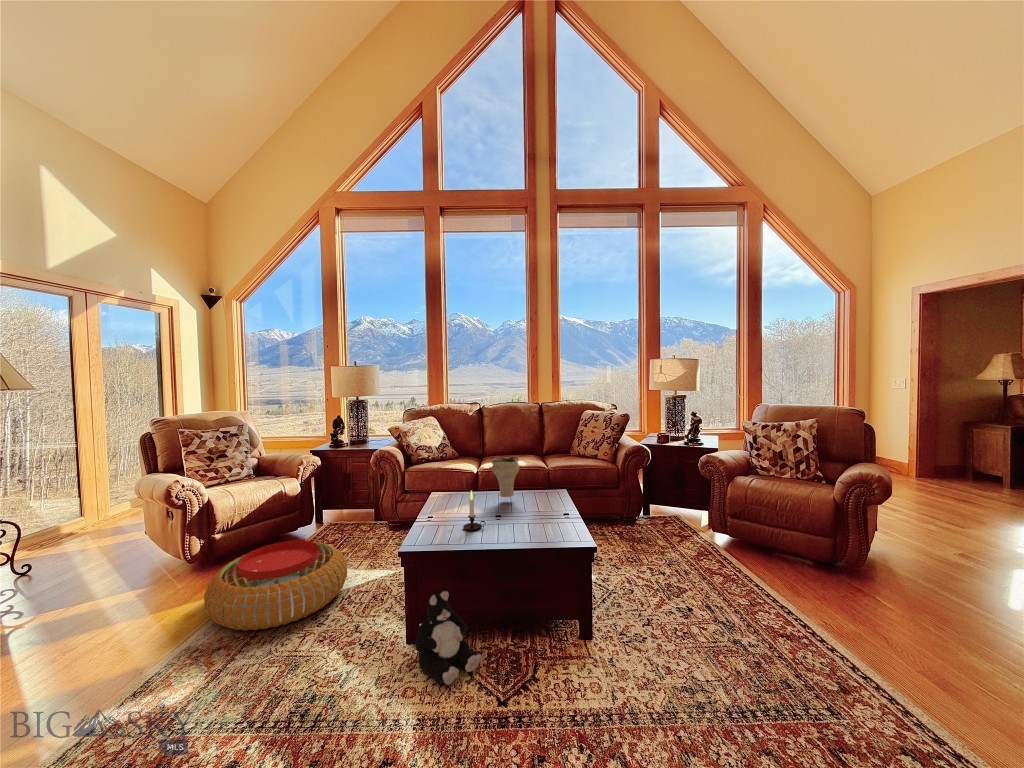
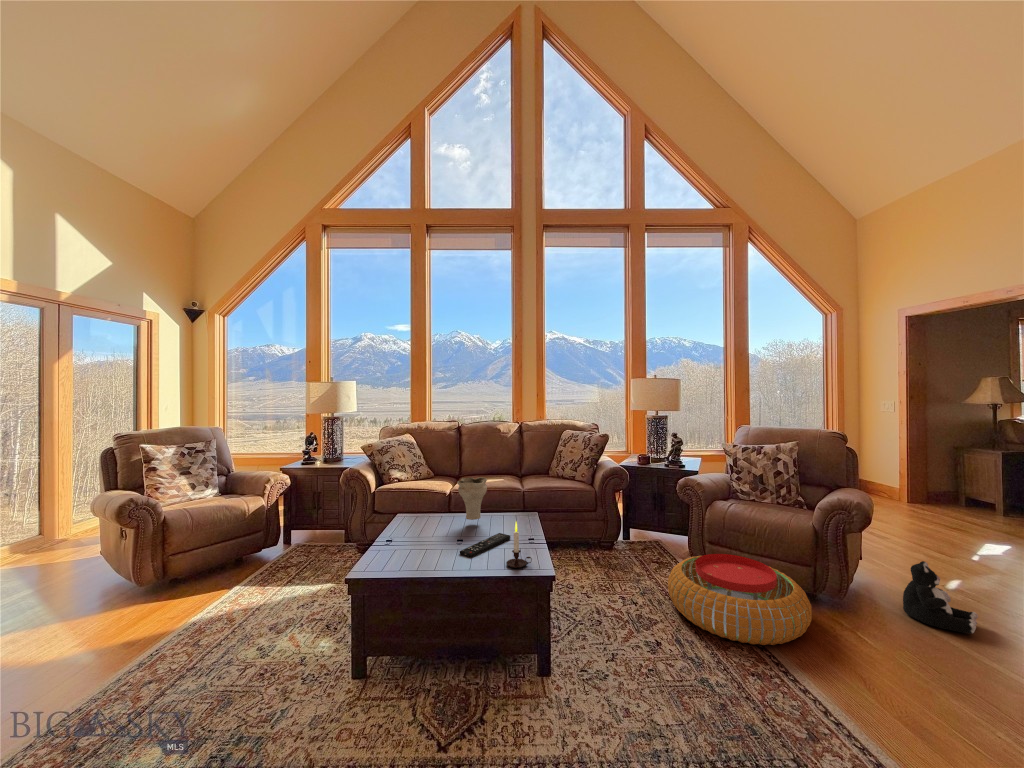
candle: present [463,491,486,530] -> present [506,522,532,568]
remote control: none [501,509,546,532] -> present [460,533,510,558]
pouf: present [204,540,348,631] -> present [668,554,812,645]
plush toy: present [416,590,482,685] -> present [903,561,978,634]

